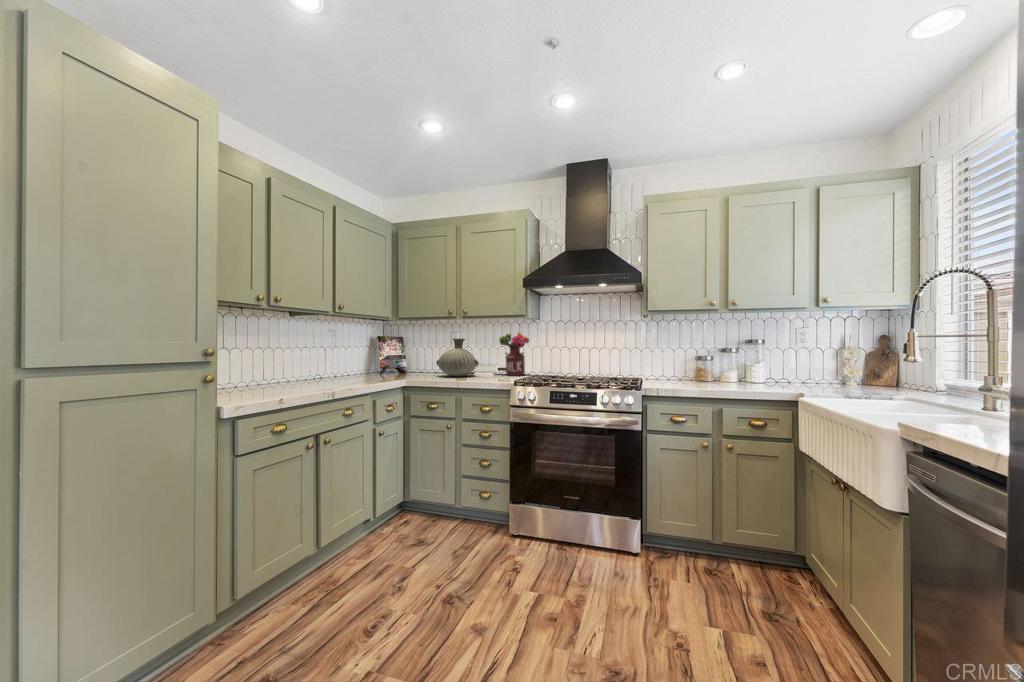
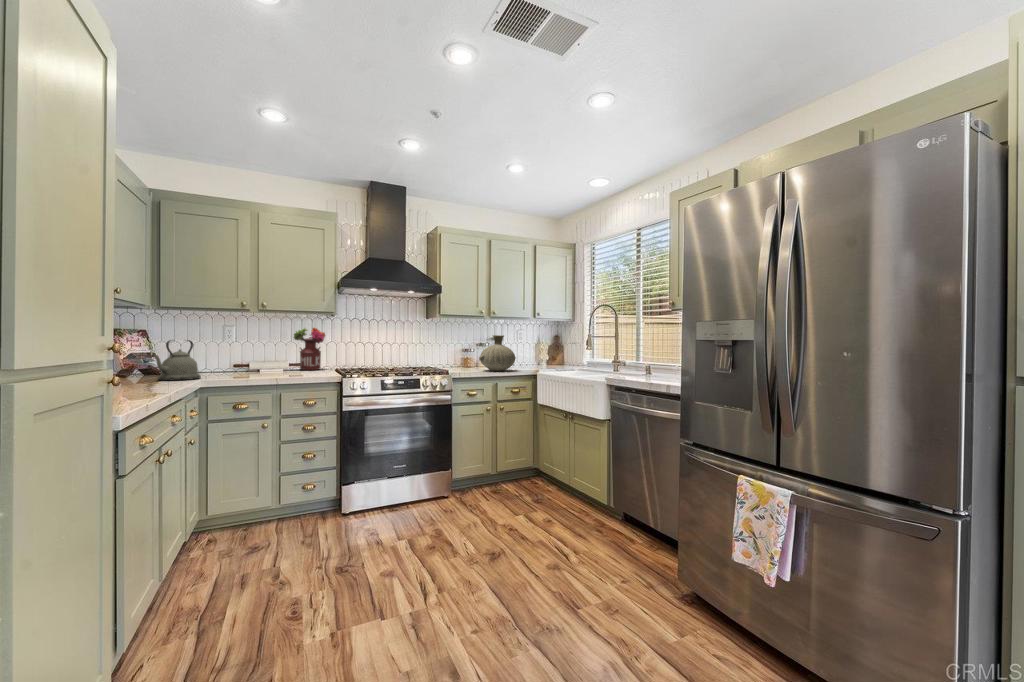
vase: present [436,338,479,377] -> present [479,335,516,371]
kettle: none [376,345,414,379] -> present [152,340,201,380]

